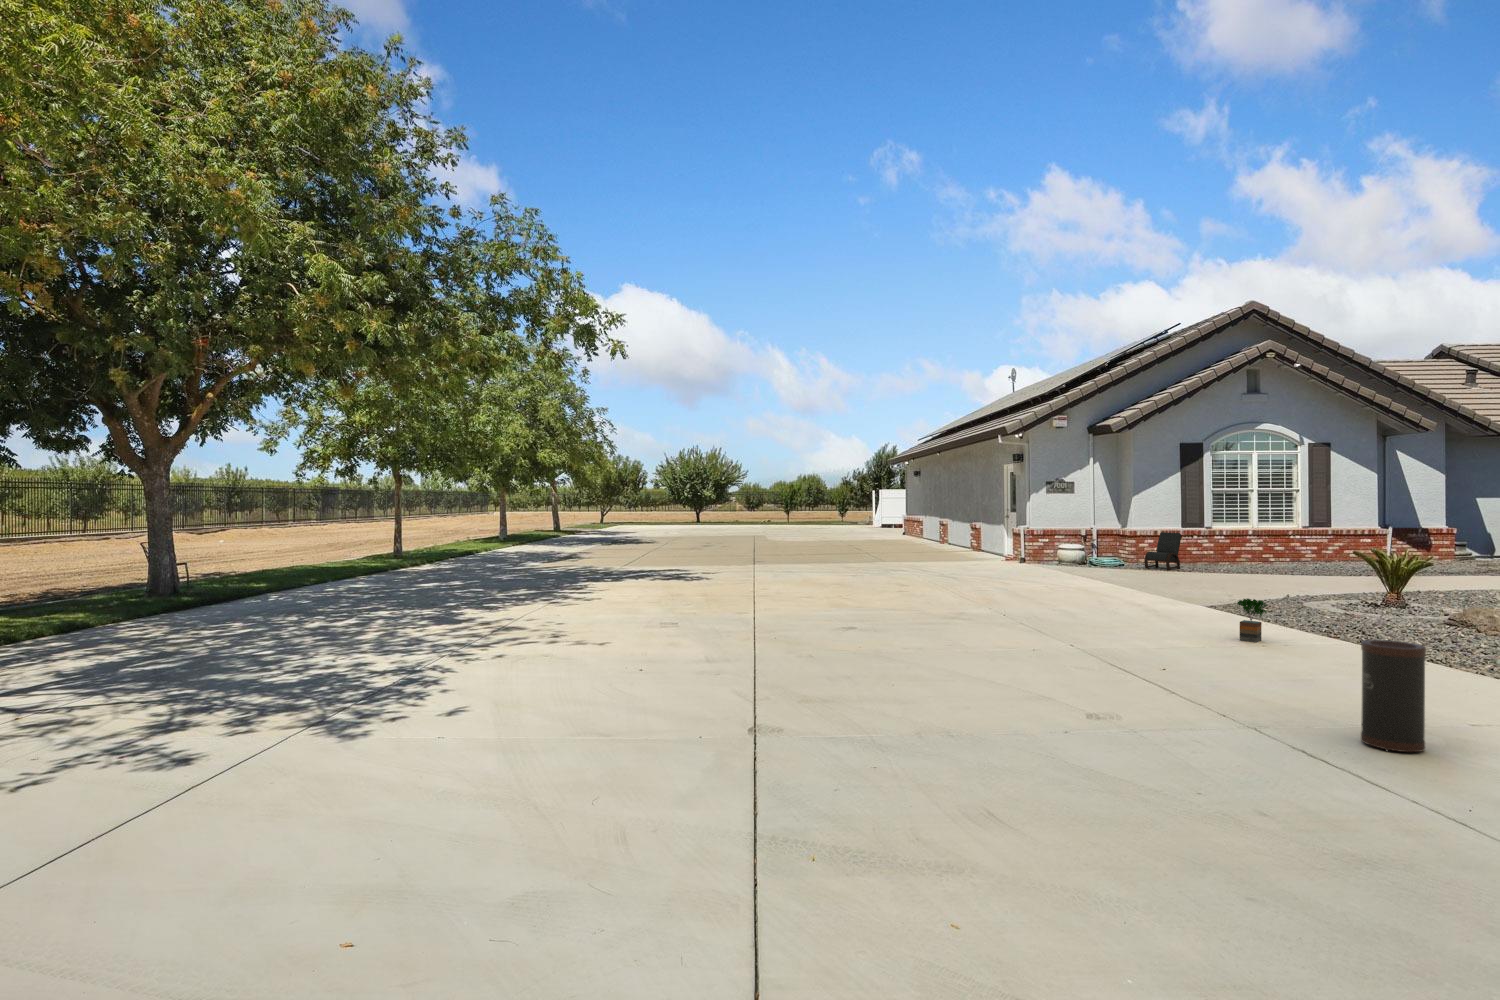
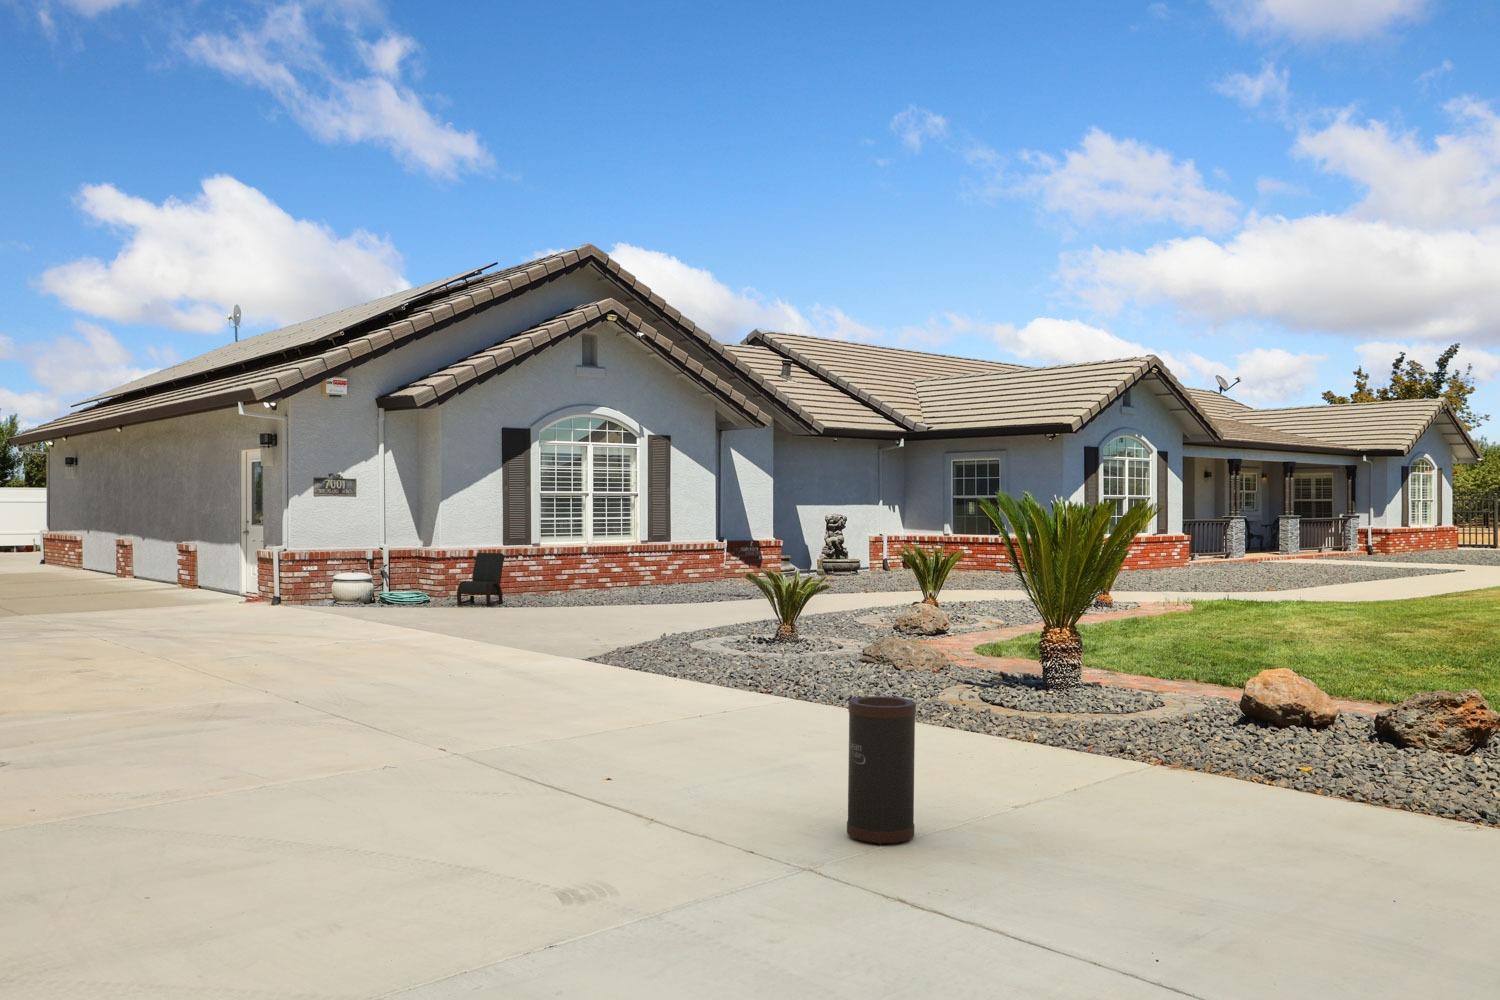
potted tree: present [1238,599,1267,642] -> none [627,645,666,706]

